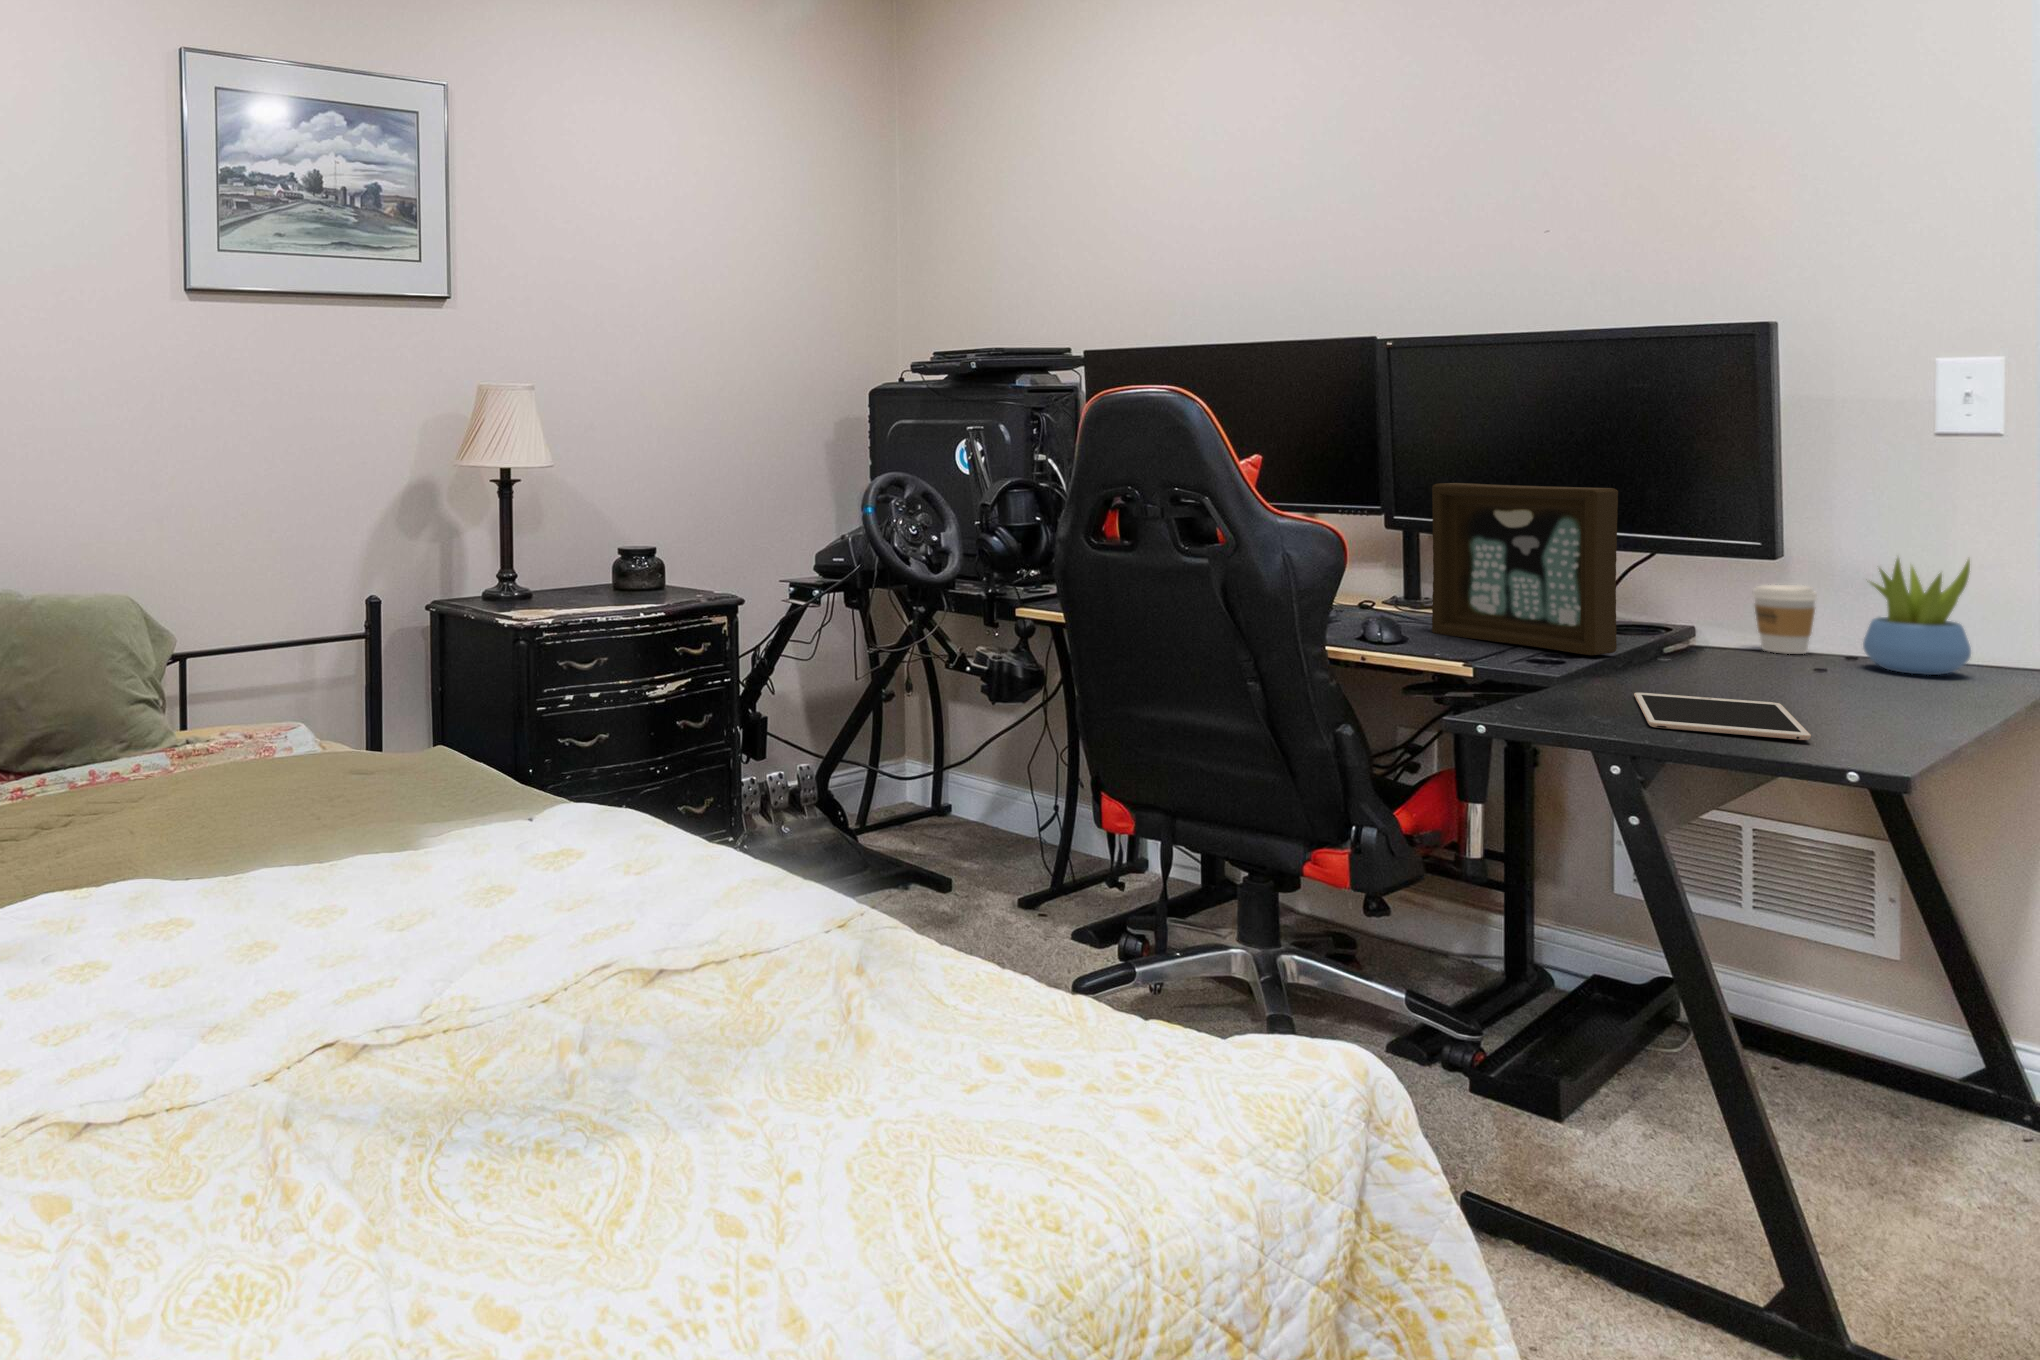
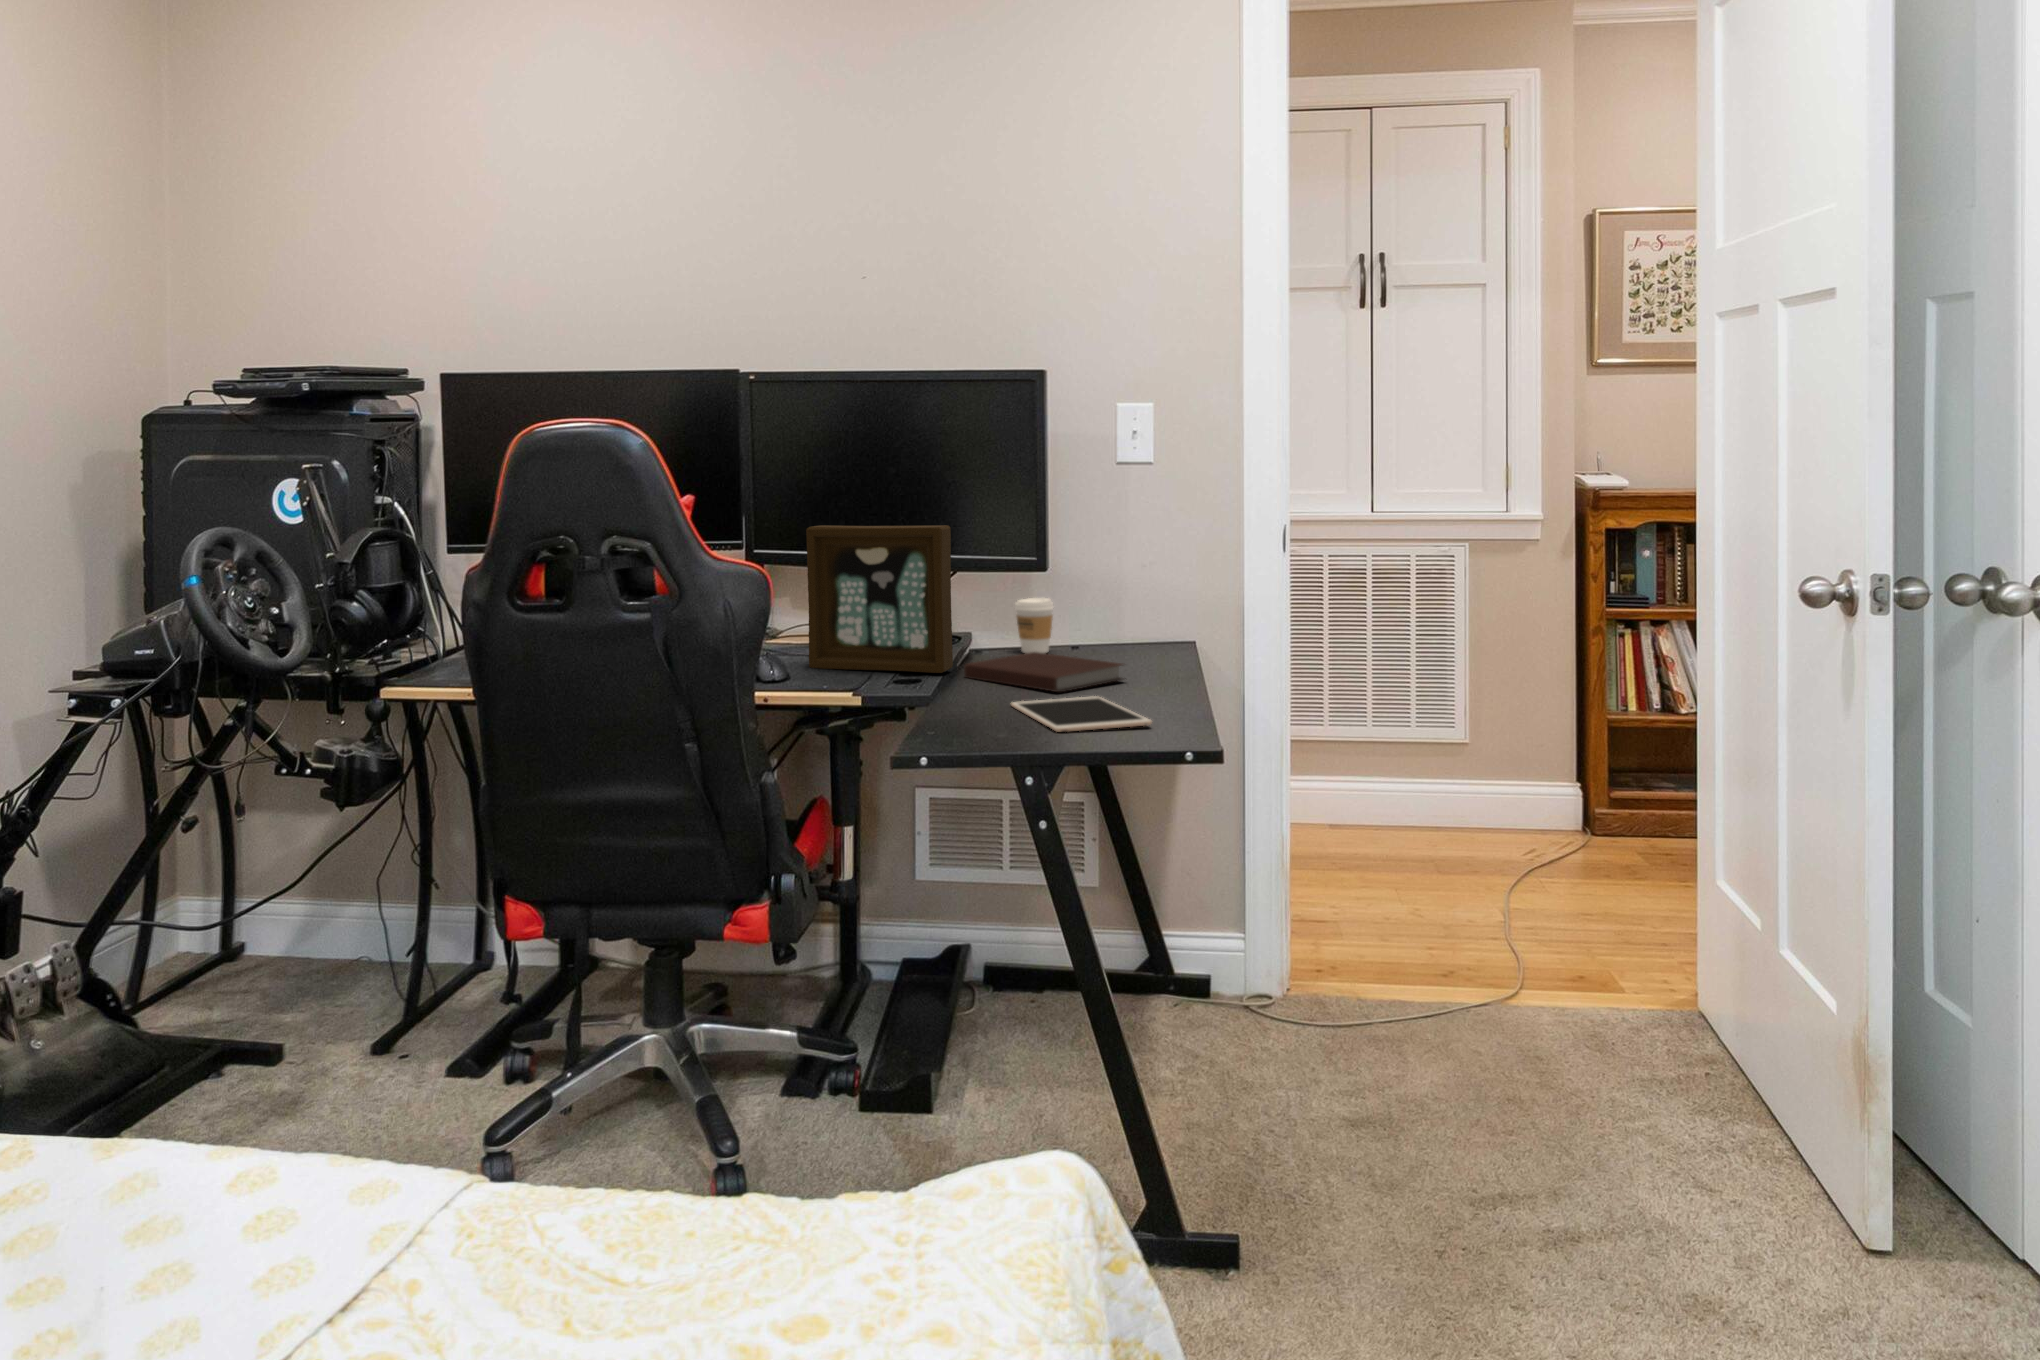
succulent plant: present [1863,558,1971,675] -> none [1087,567,1146,659]
notebook: none [1622,648,1873,694] -> present [964,652,1123,692]

